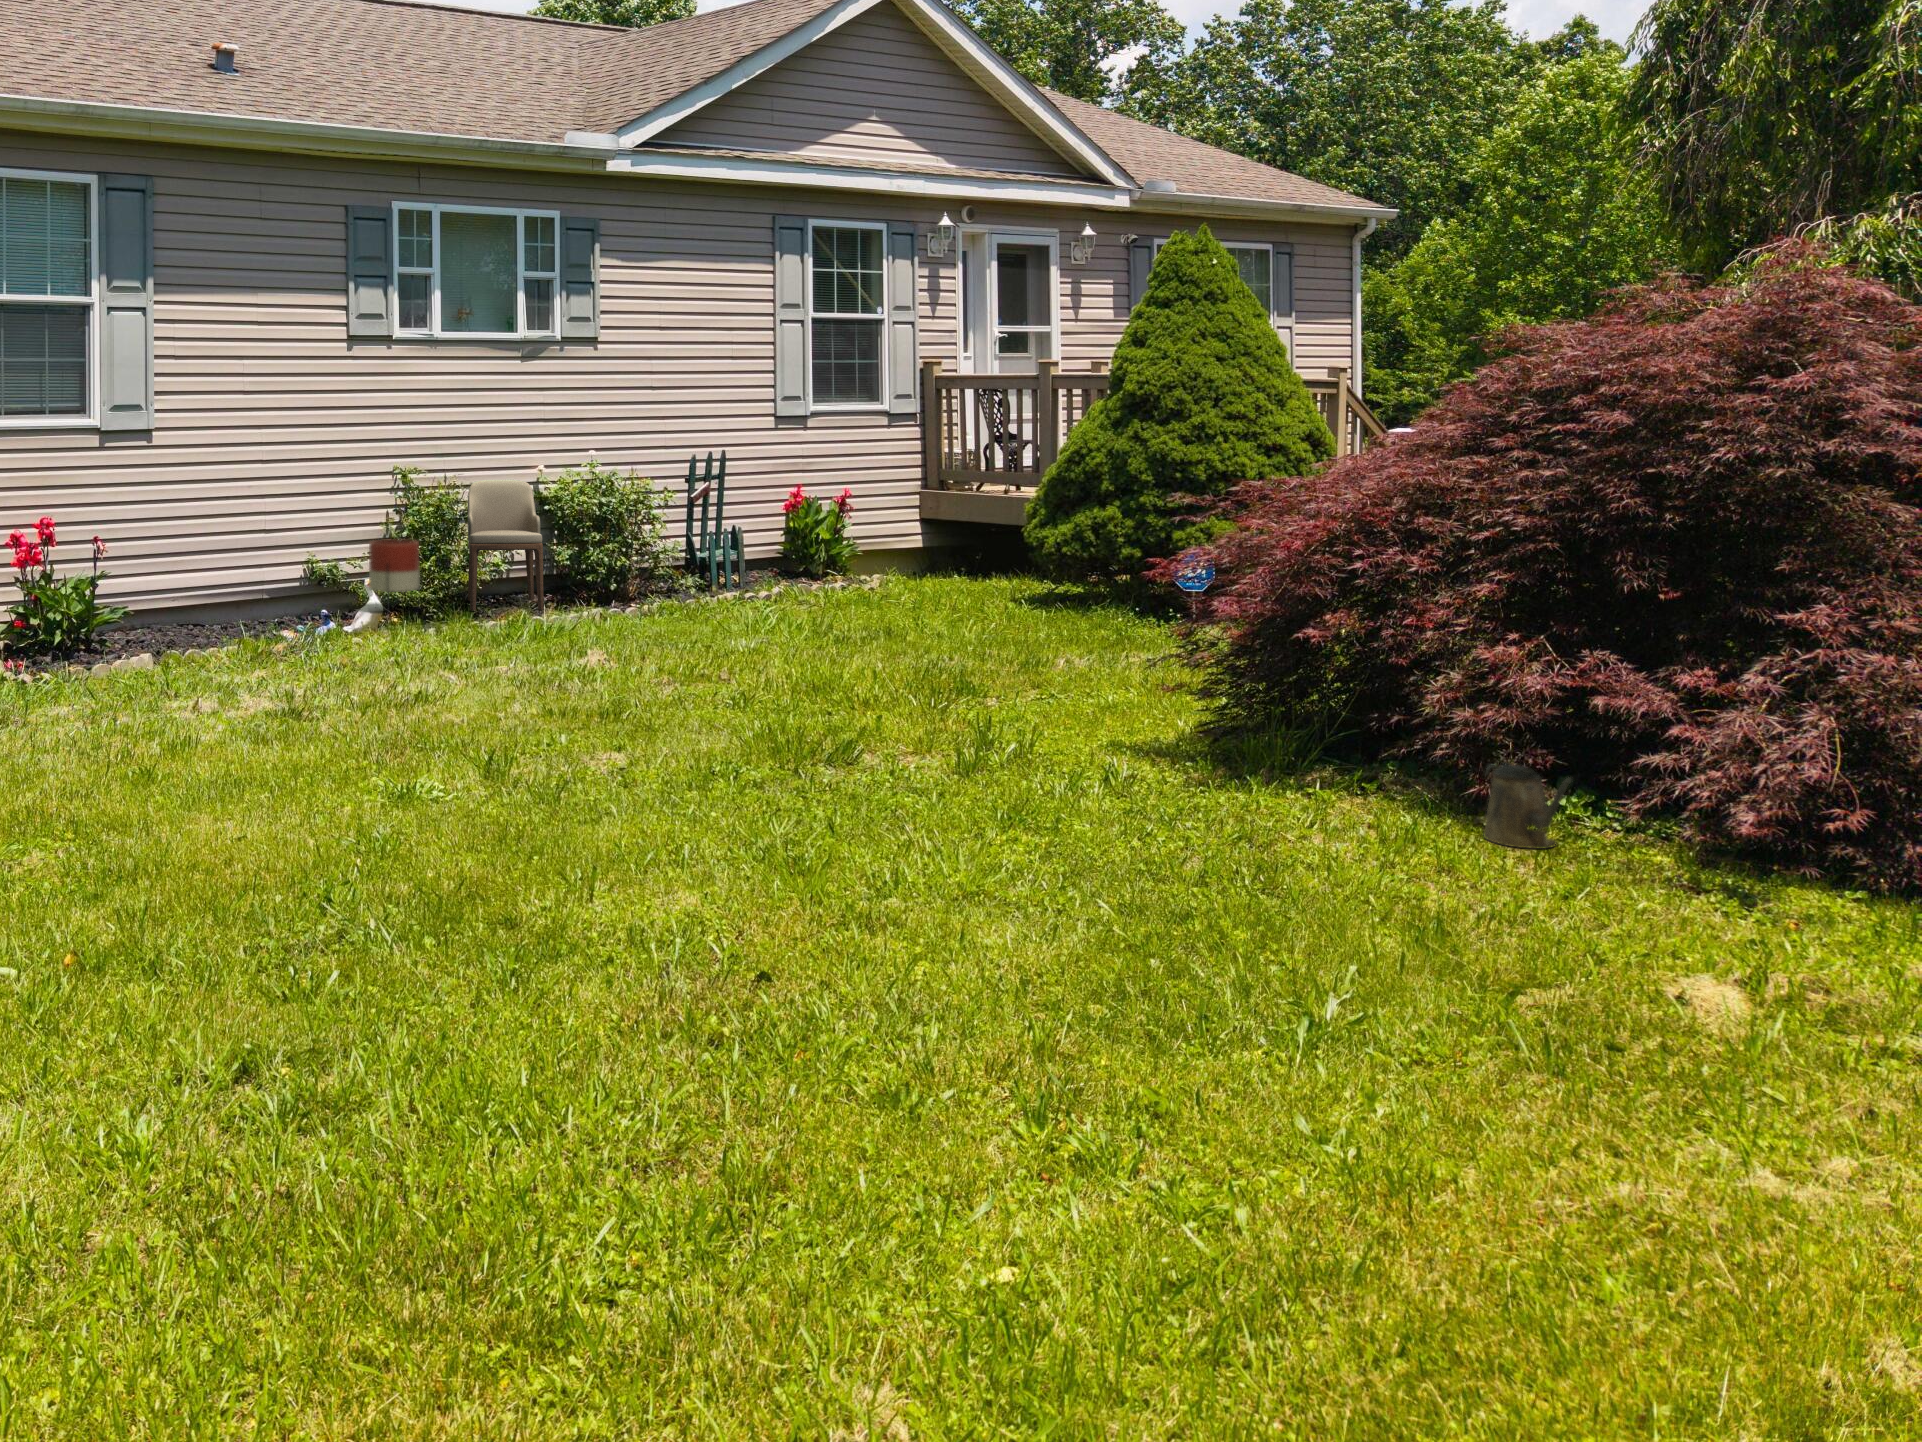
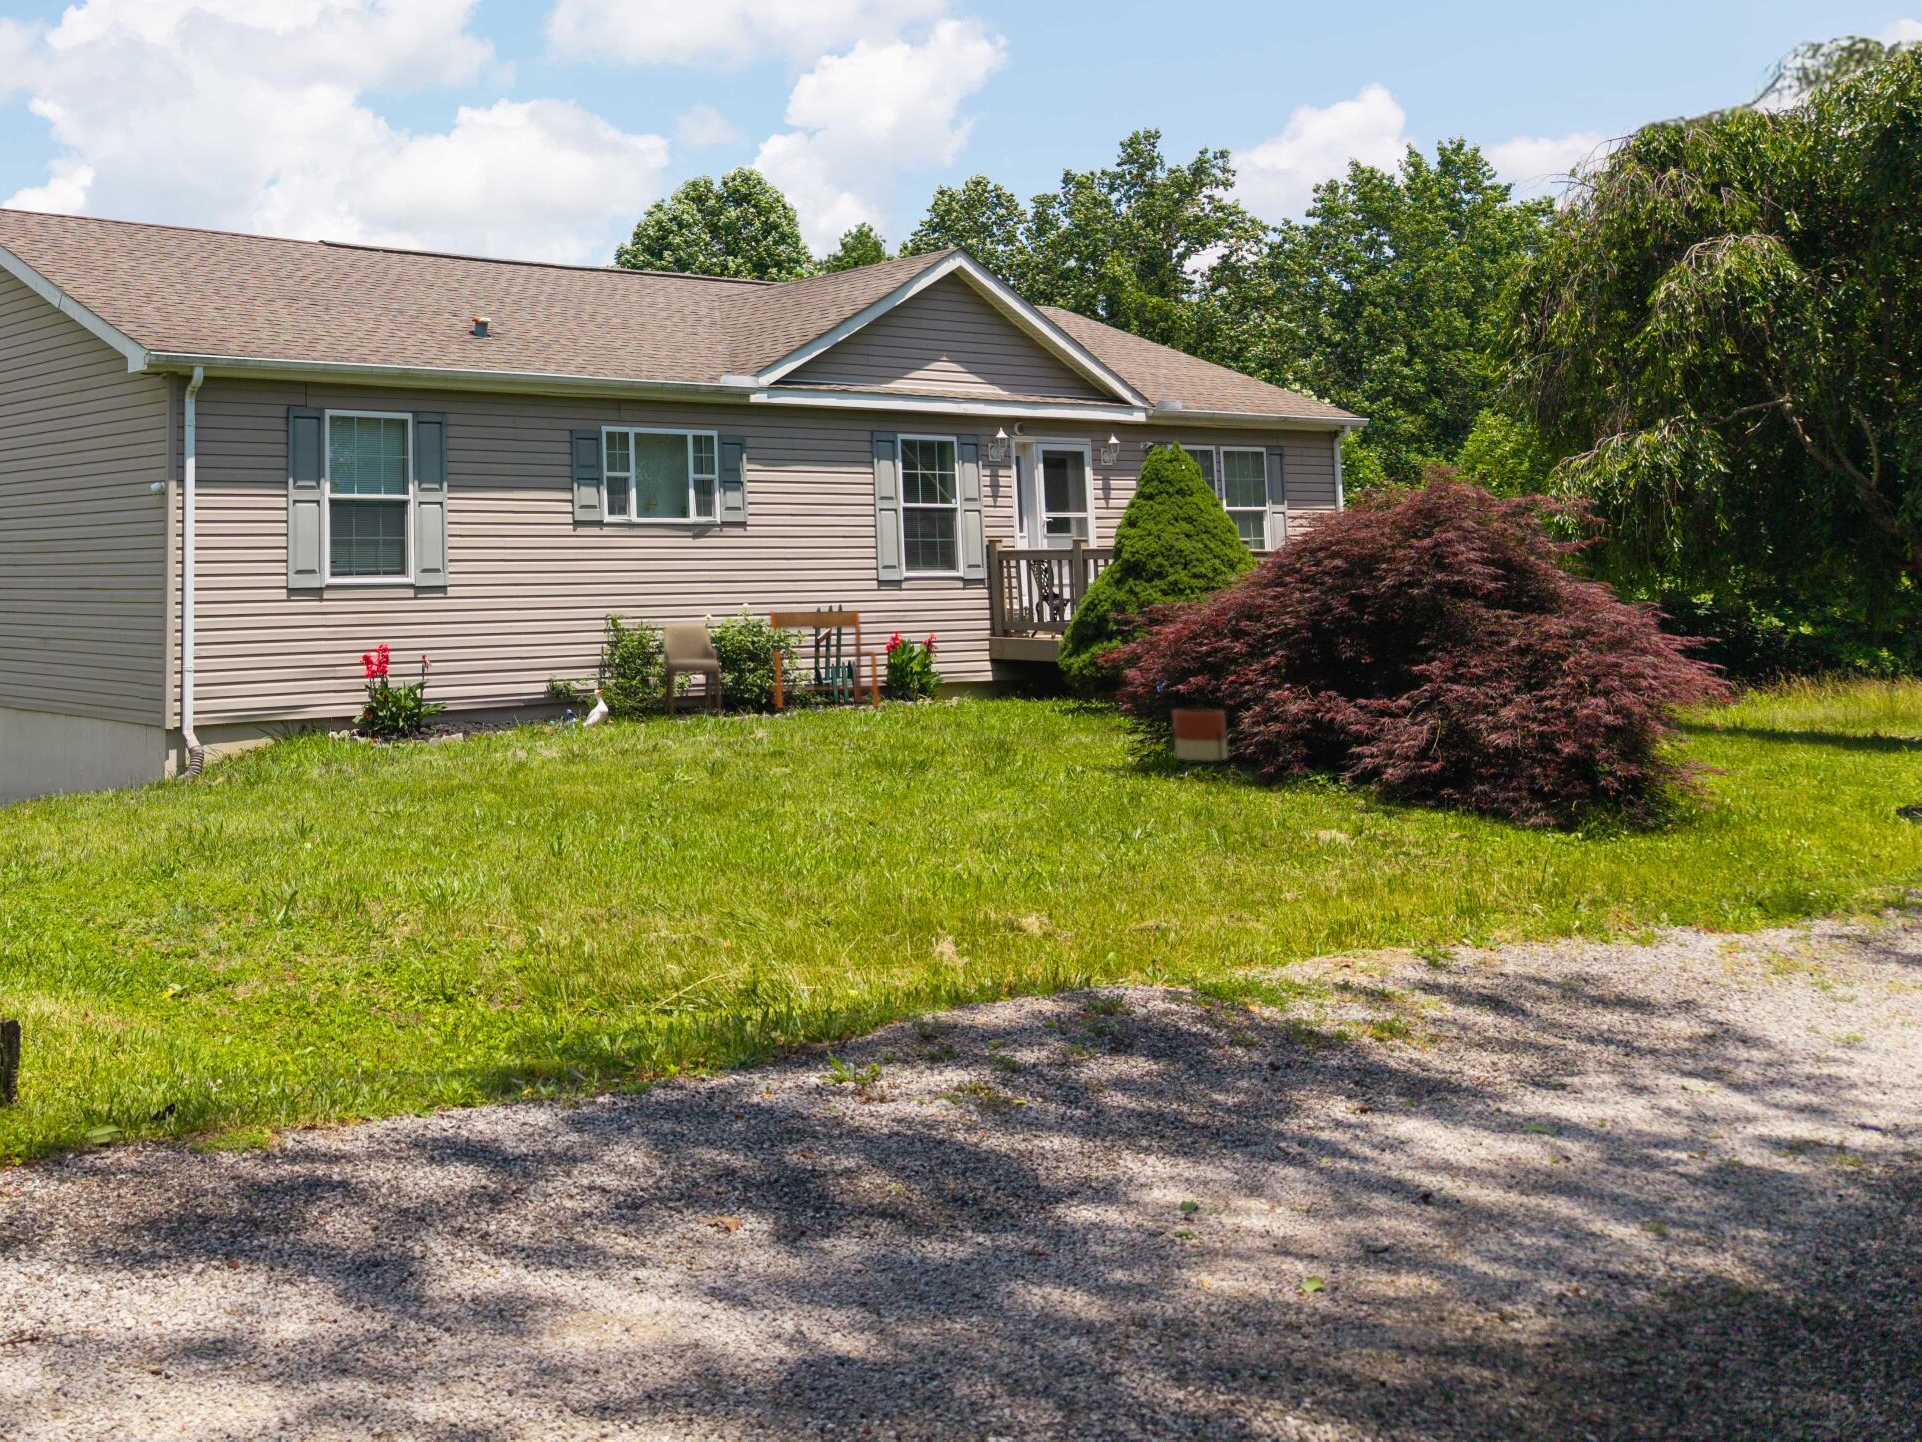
bench: none [617,460,769,596] -> present [769,611,879,708]
planter: present [369,539,420,610] -> present [1173,709,1228,762]
watering can: present [1483,764,1573,849] -> none [1294,751,1332,795]

